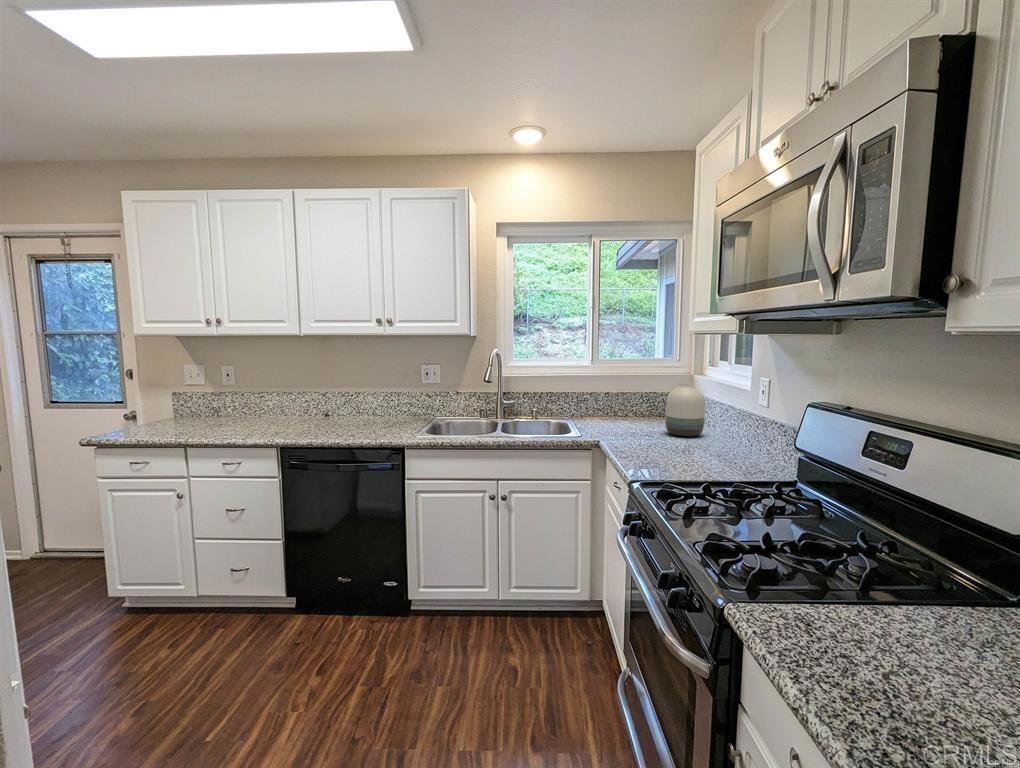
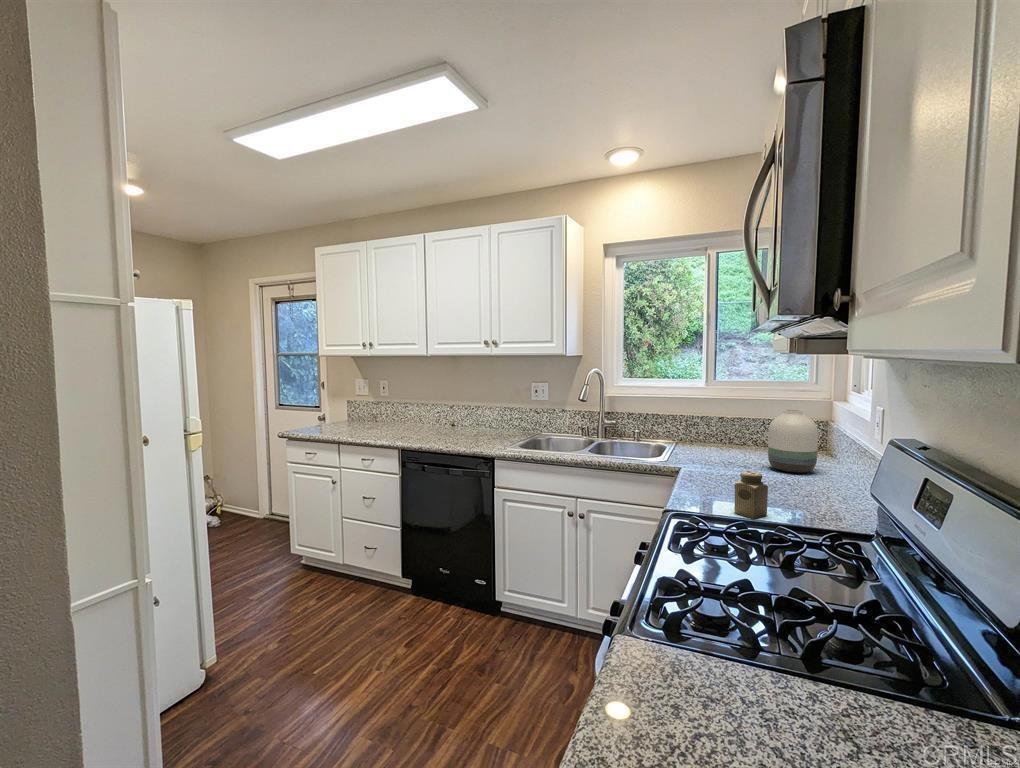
salt shaker: none [693,439,719,480] -> present [735,471,768,519]

